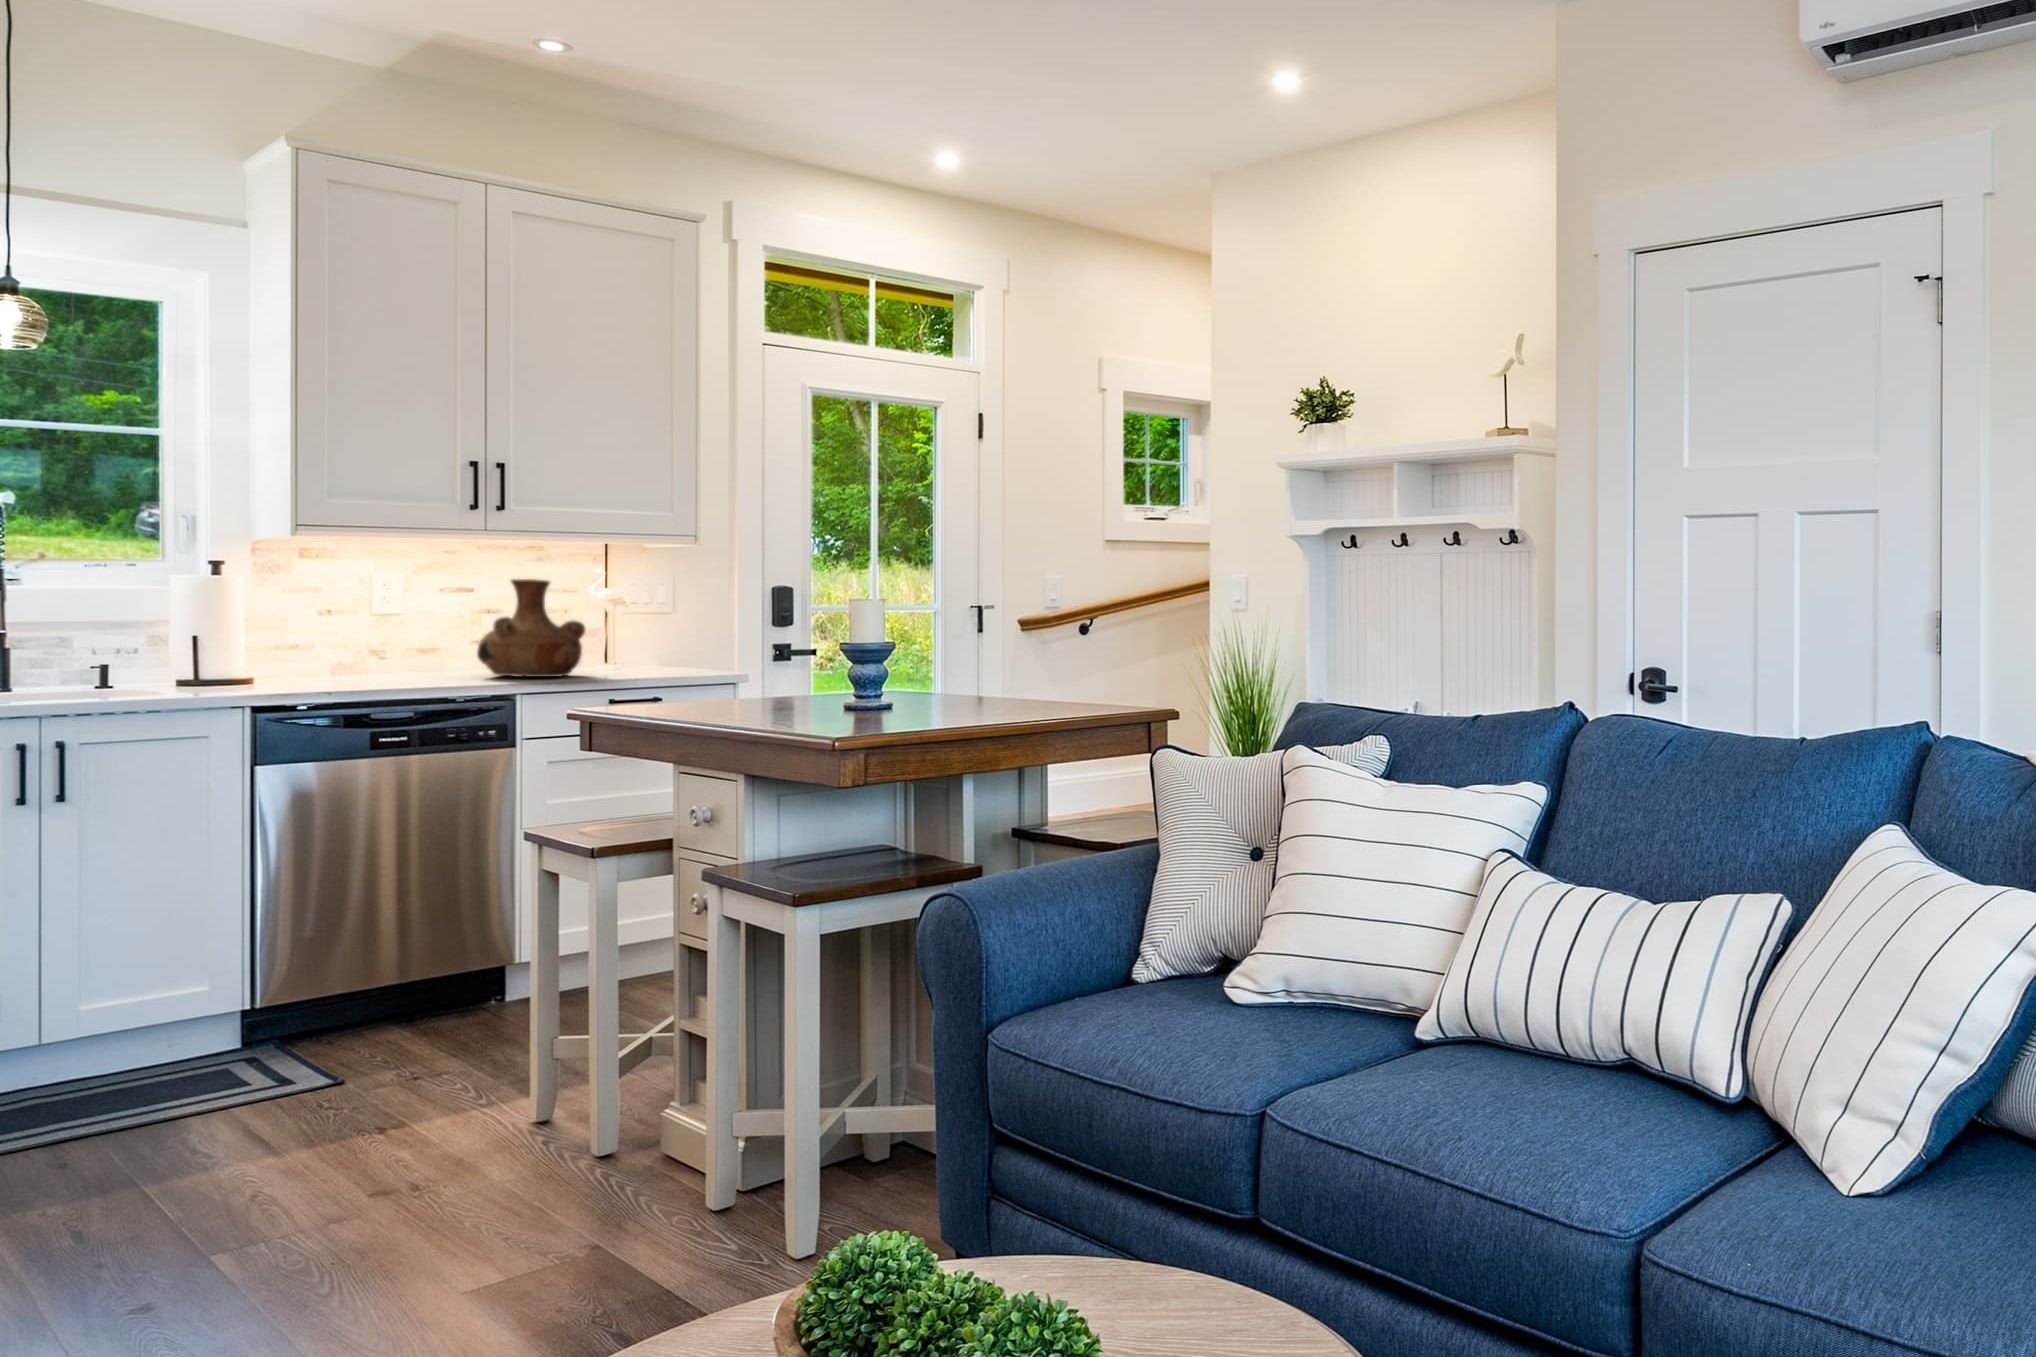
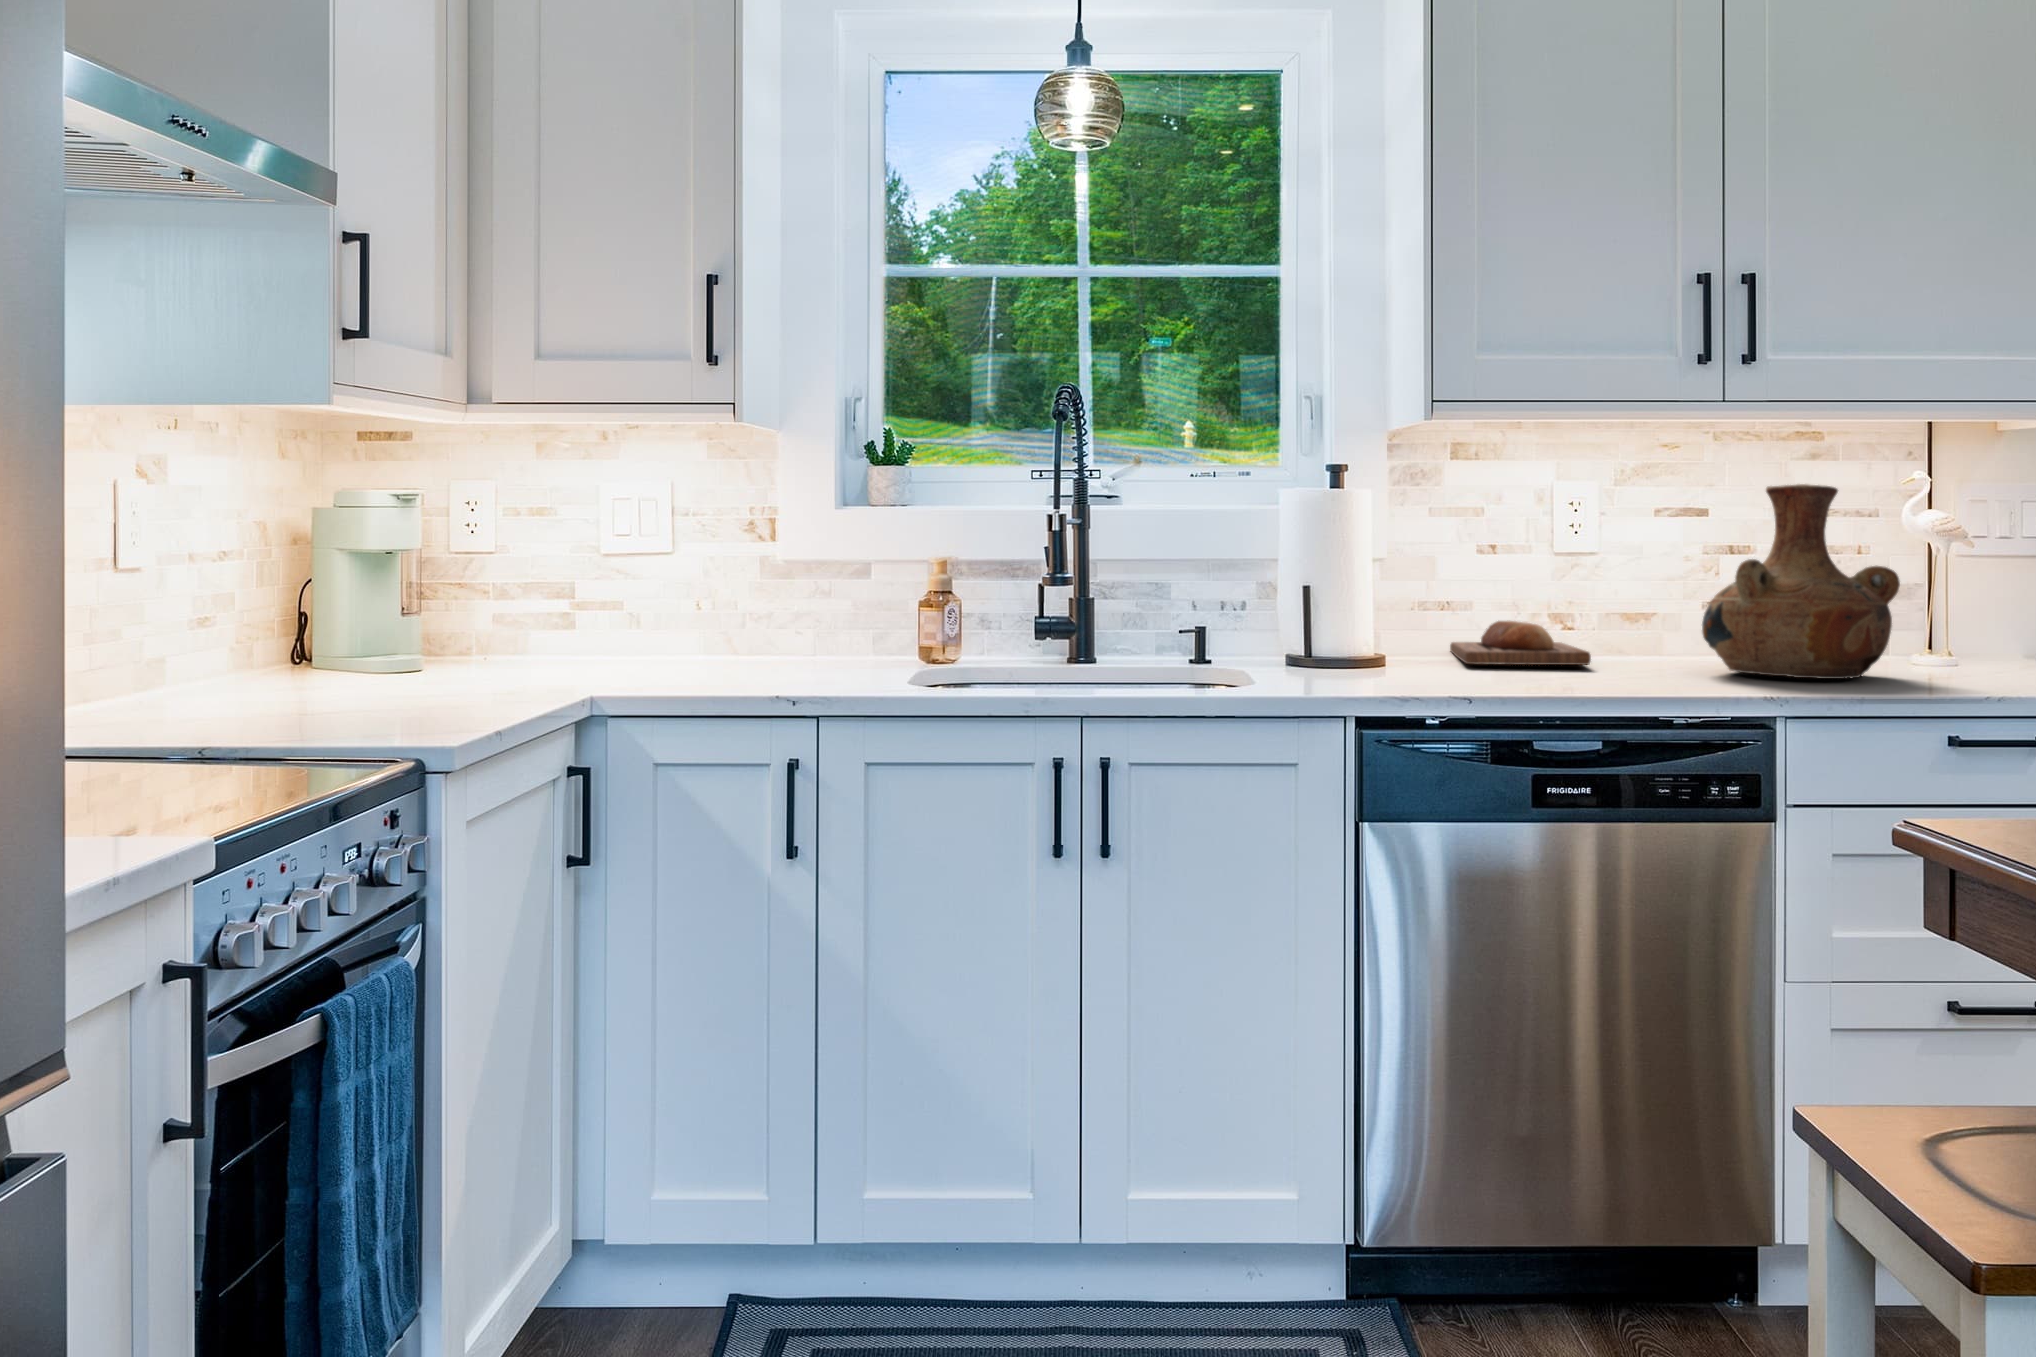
bread loaf: none [311,652,409,677] -> present [1450,621,1591,665]

